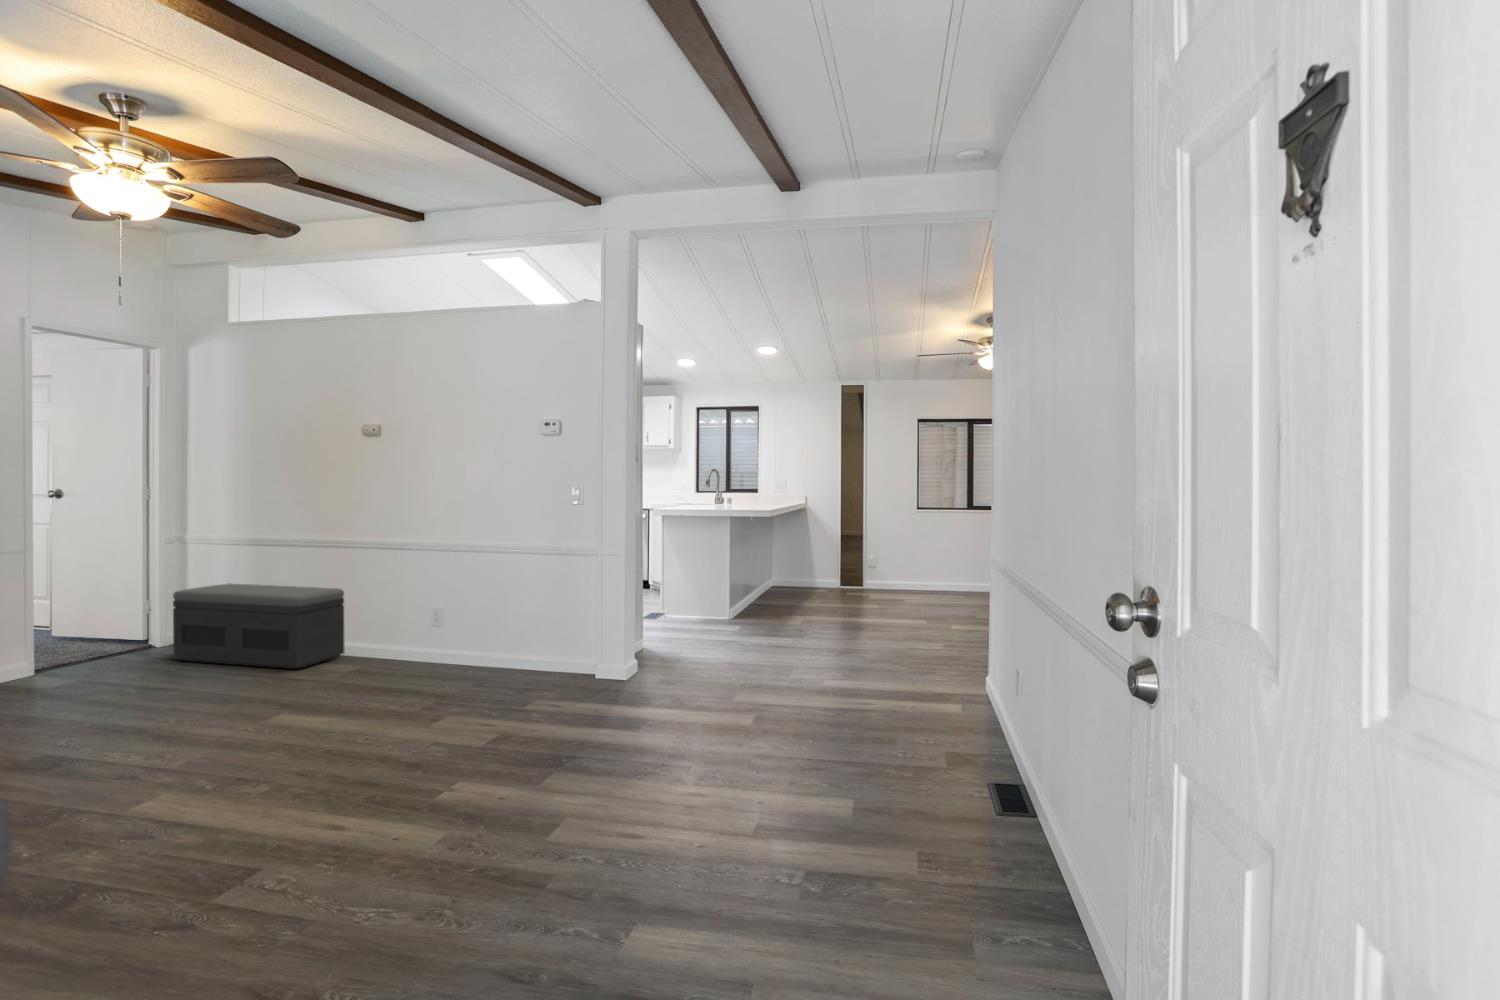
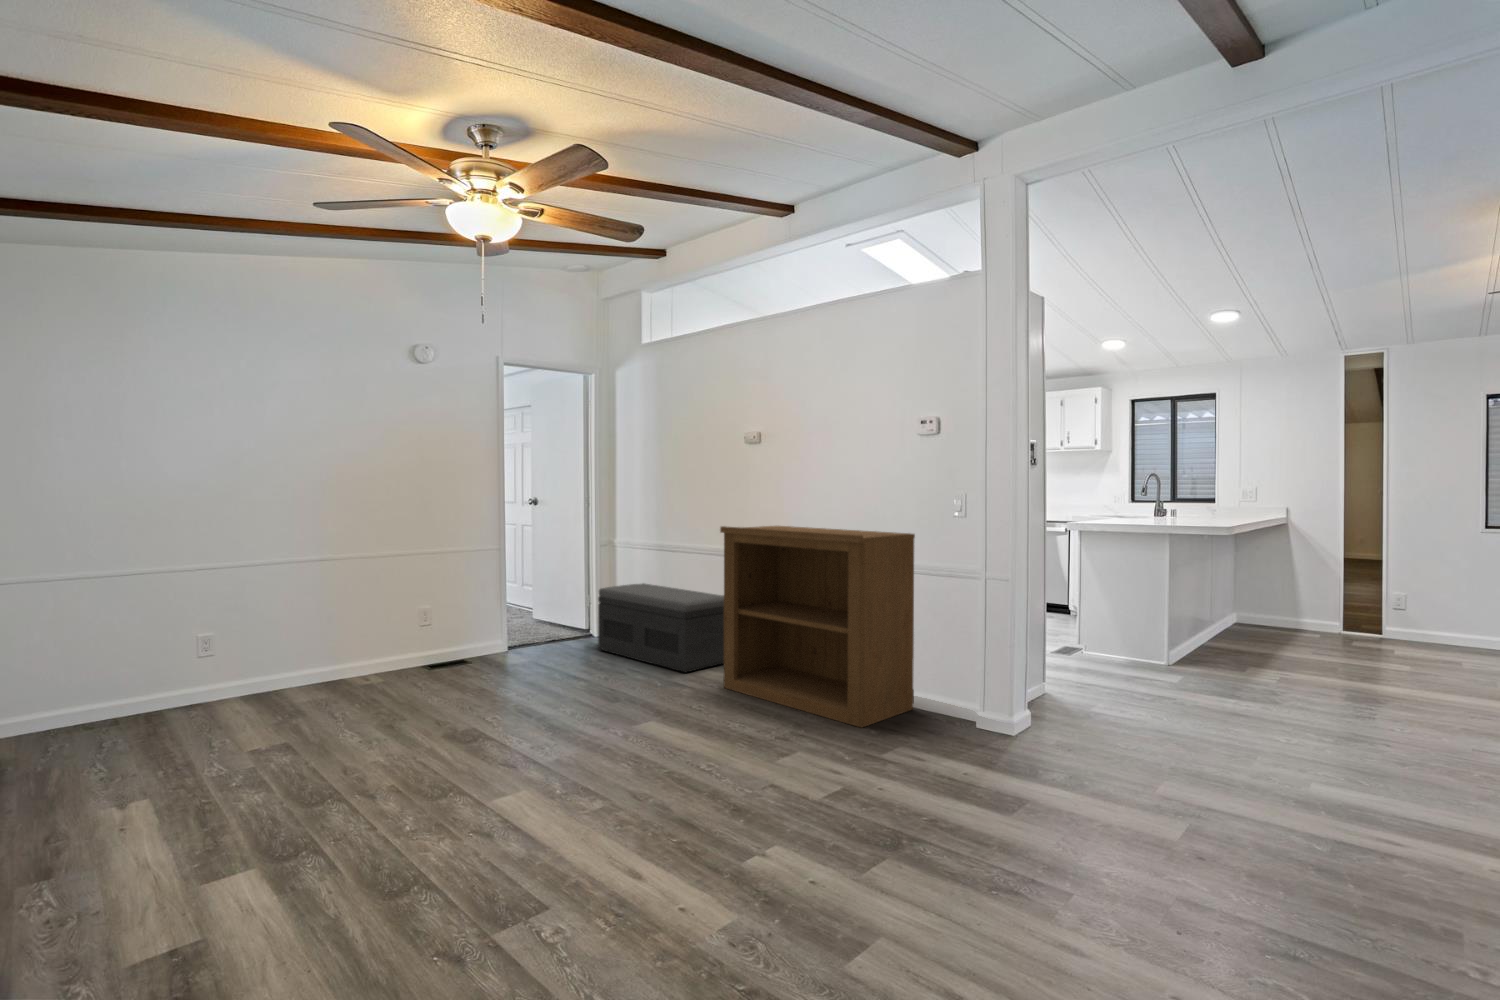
bookshelf: none [344,516,541,690] -> present [720,526,915,727]

